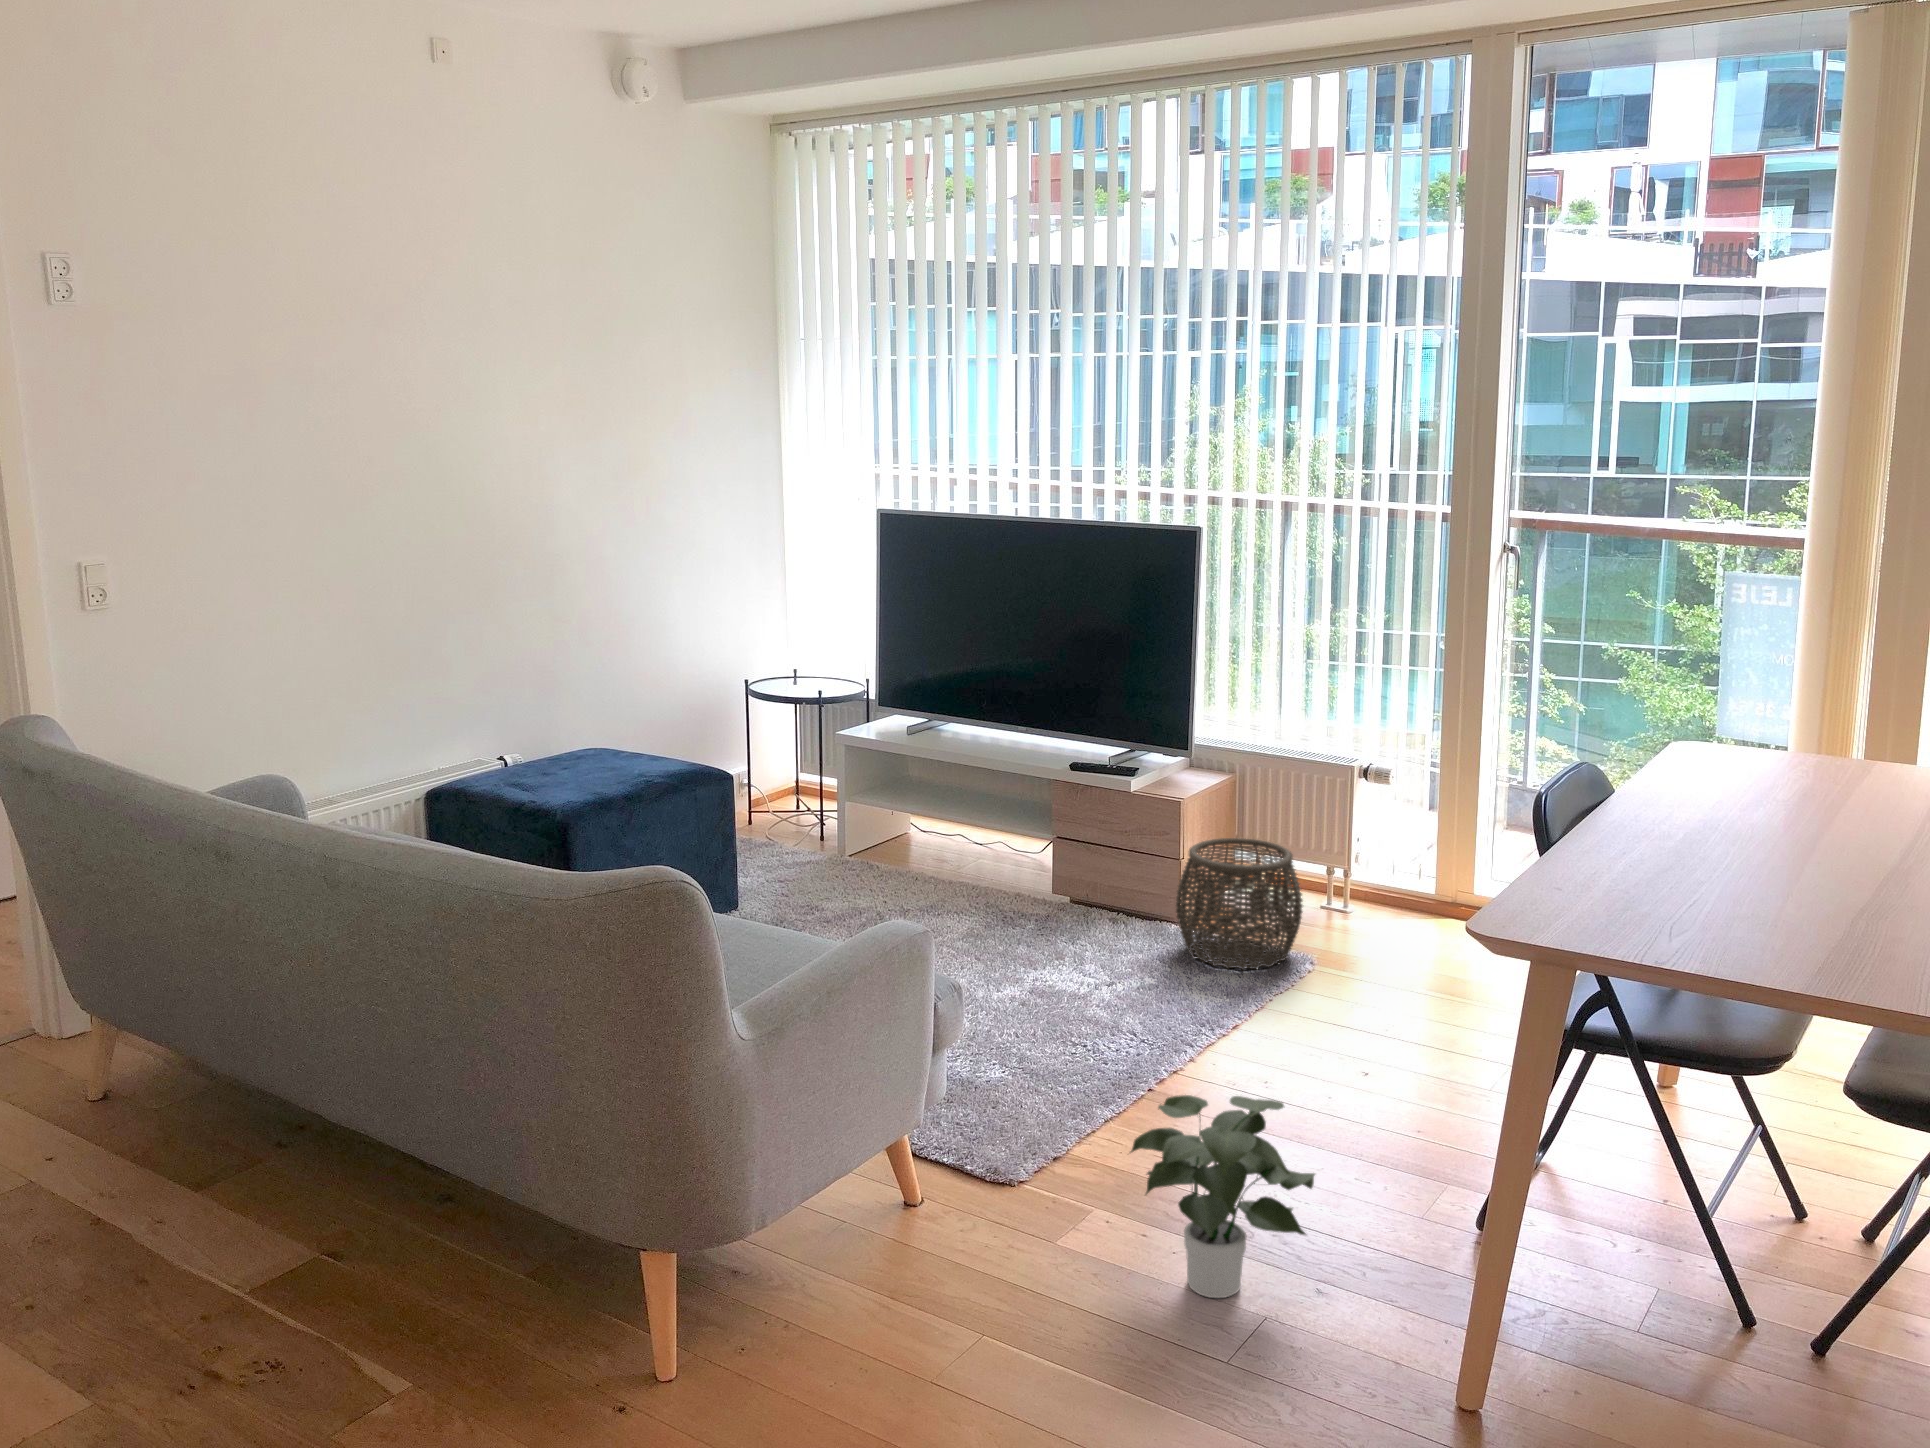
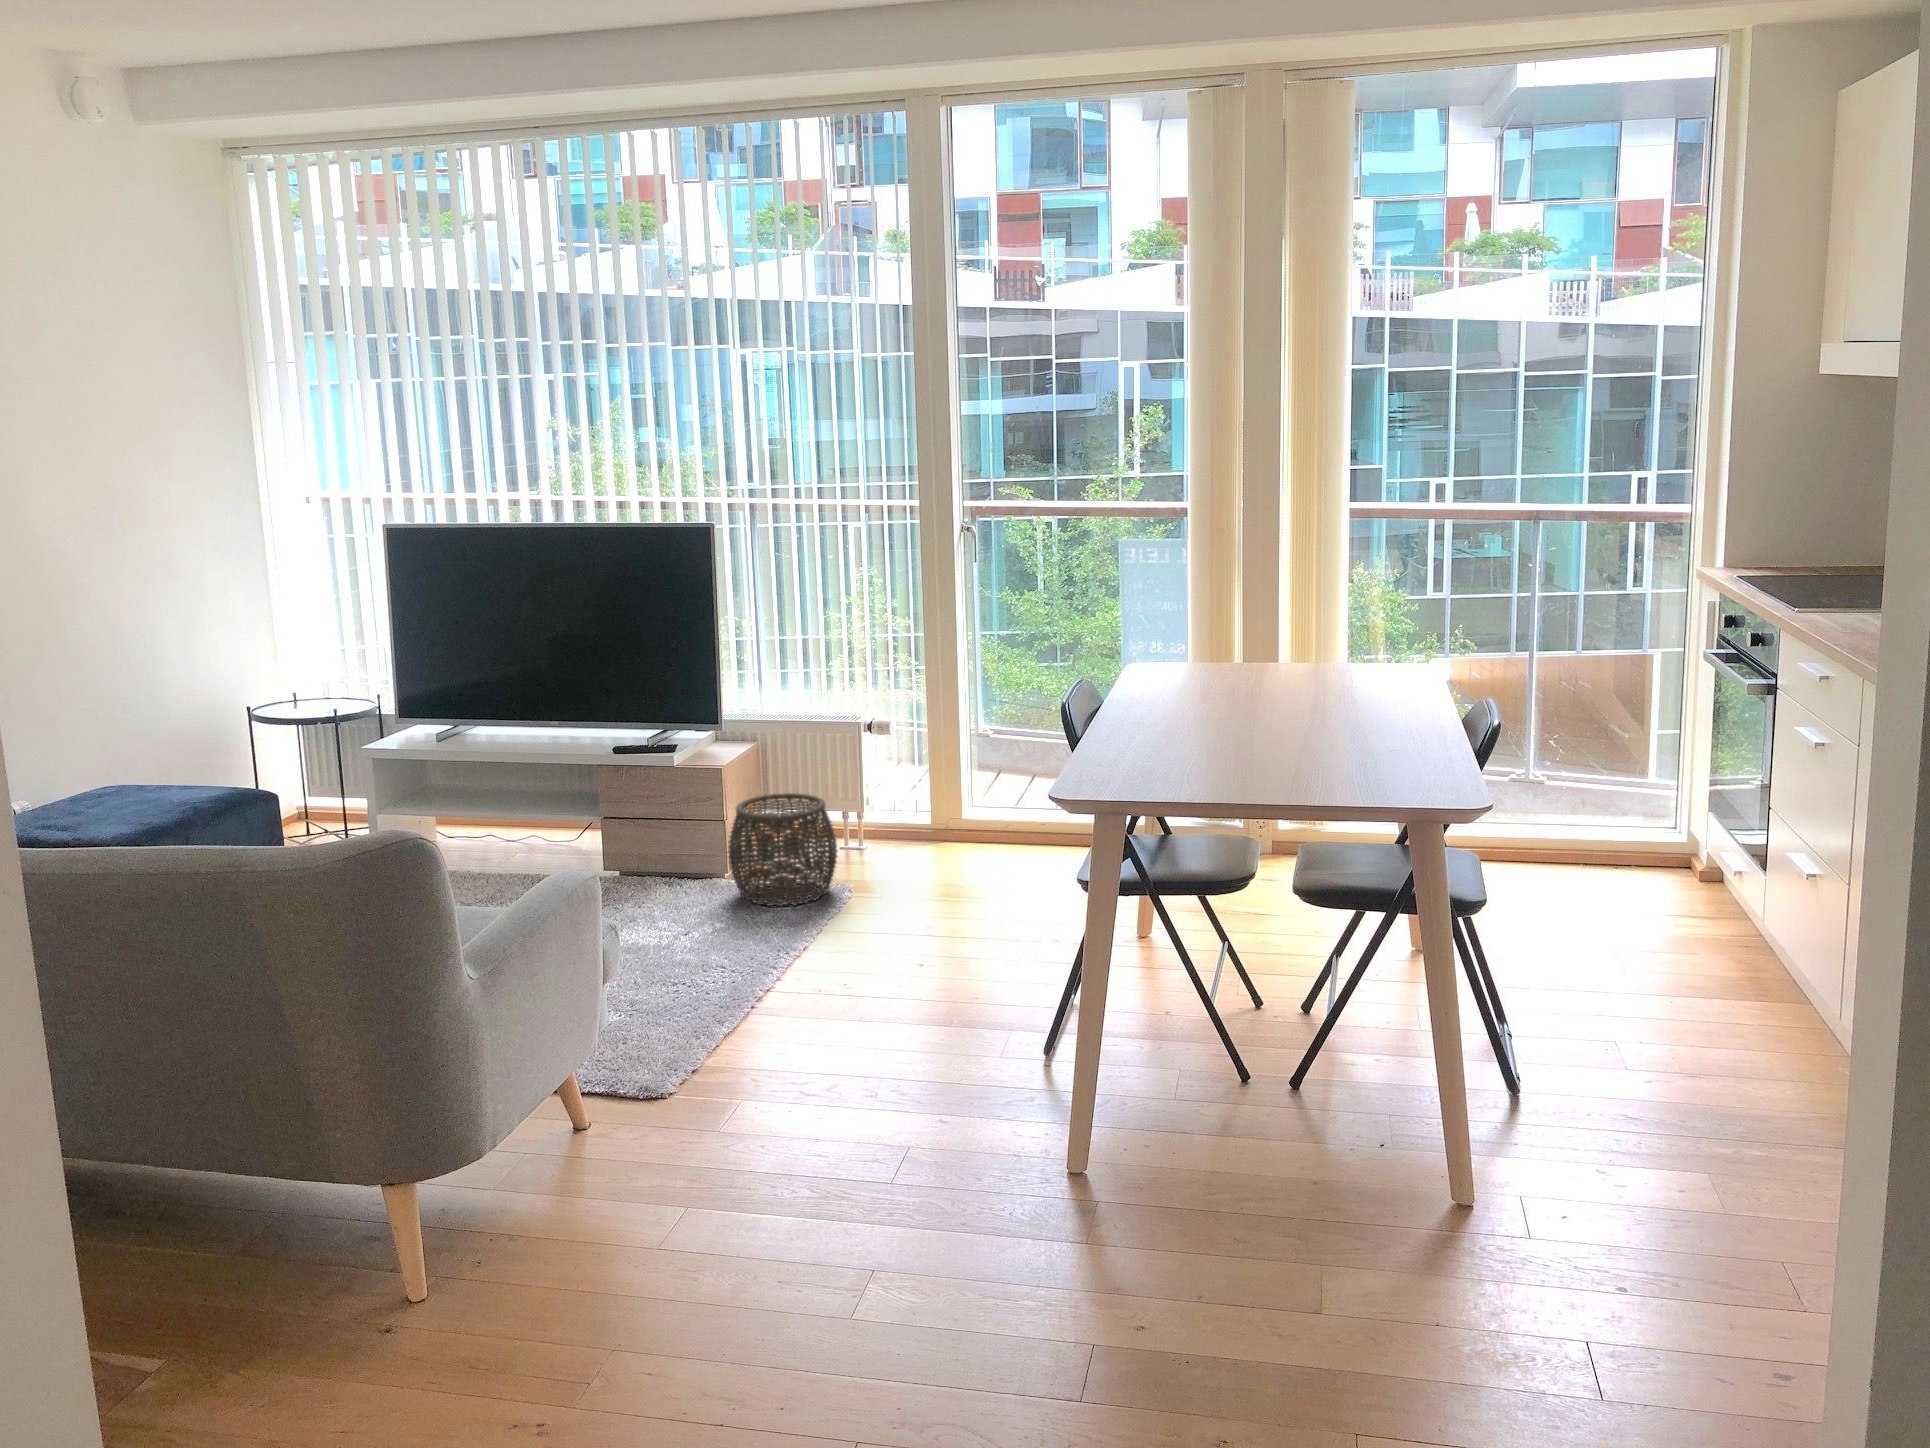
potted plant: present [1130,1095,1315,1298] -> none [777,974,934,1144]

